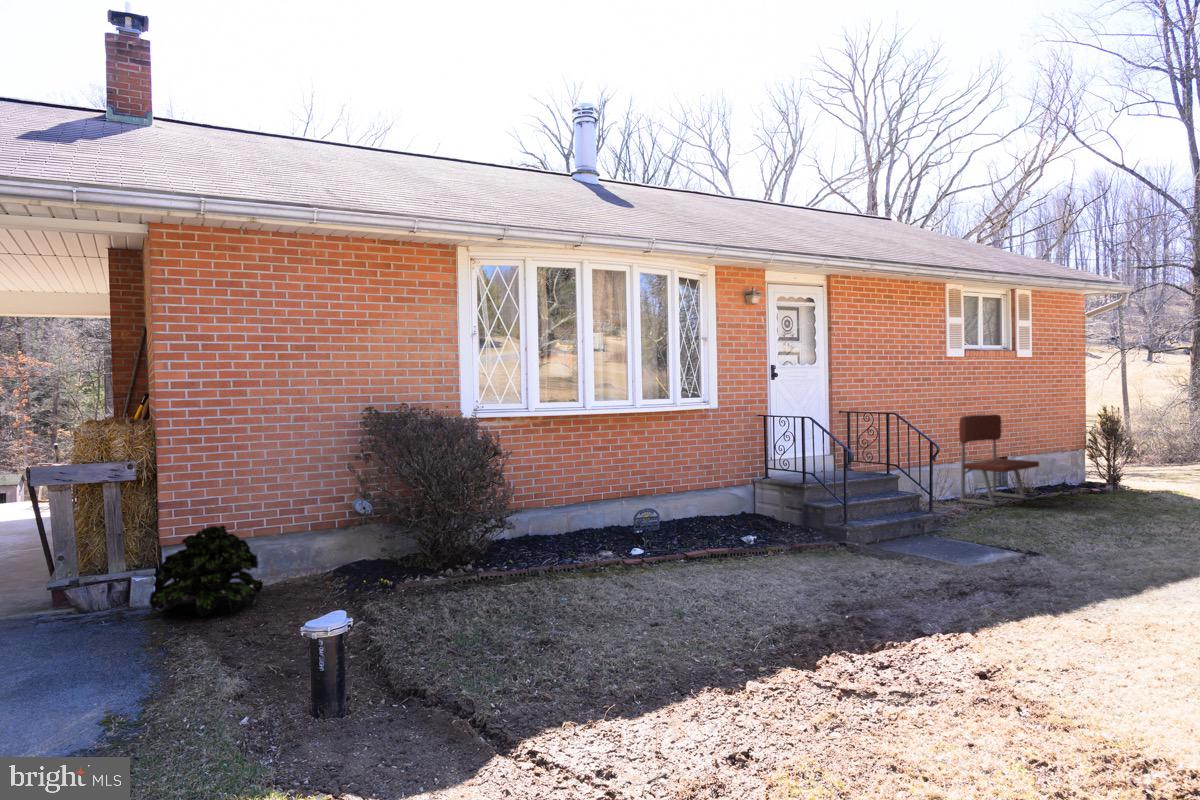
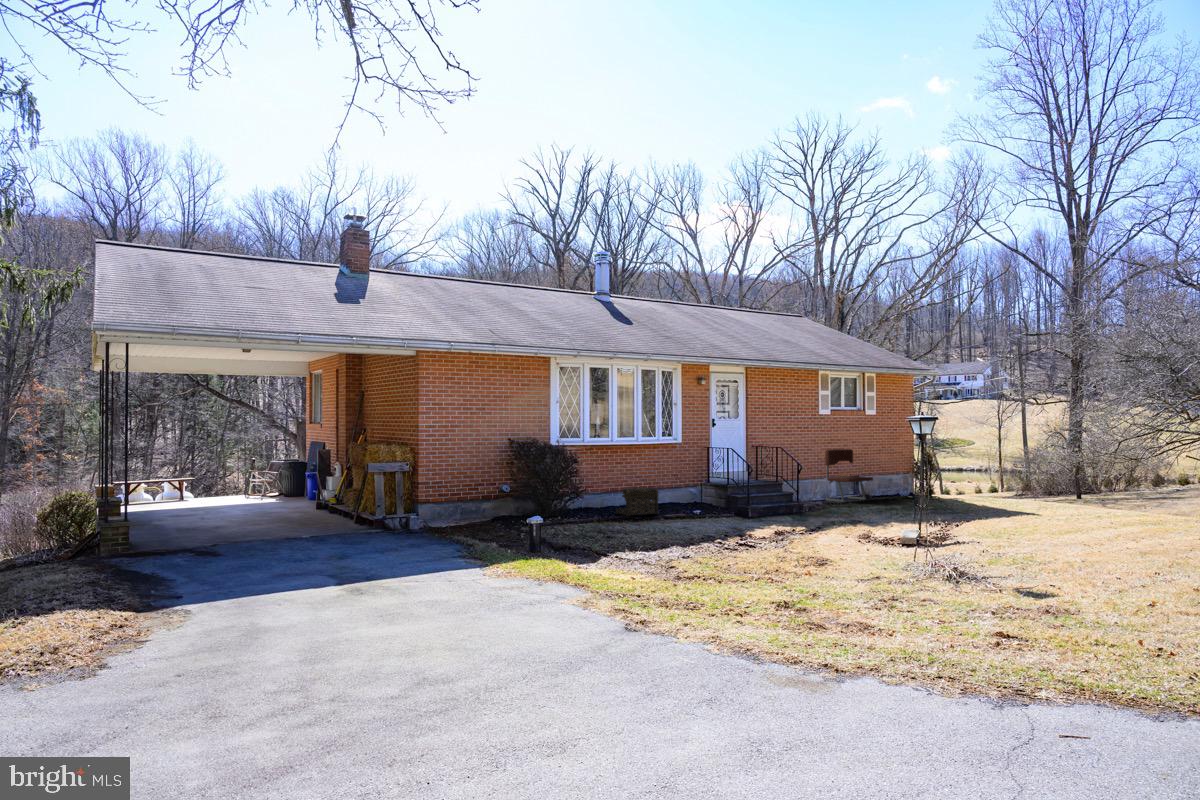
basket: none [593,492,675,552] -> present [616,487,658,516]
potted plant: present [149,525,263,617] -> none [425,492,470,531]

